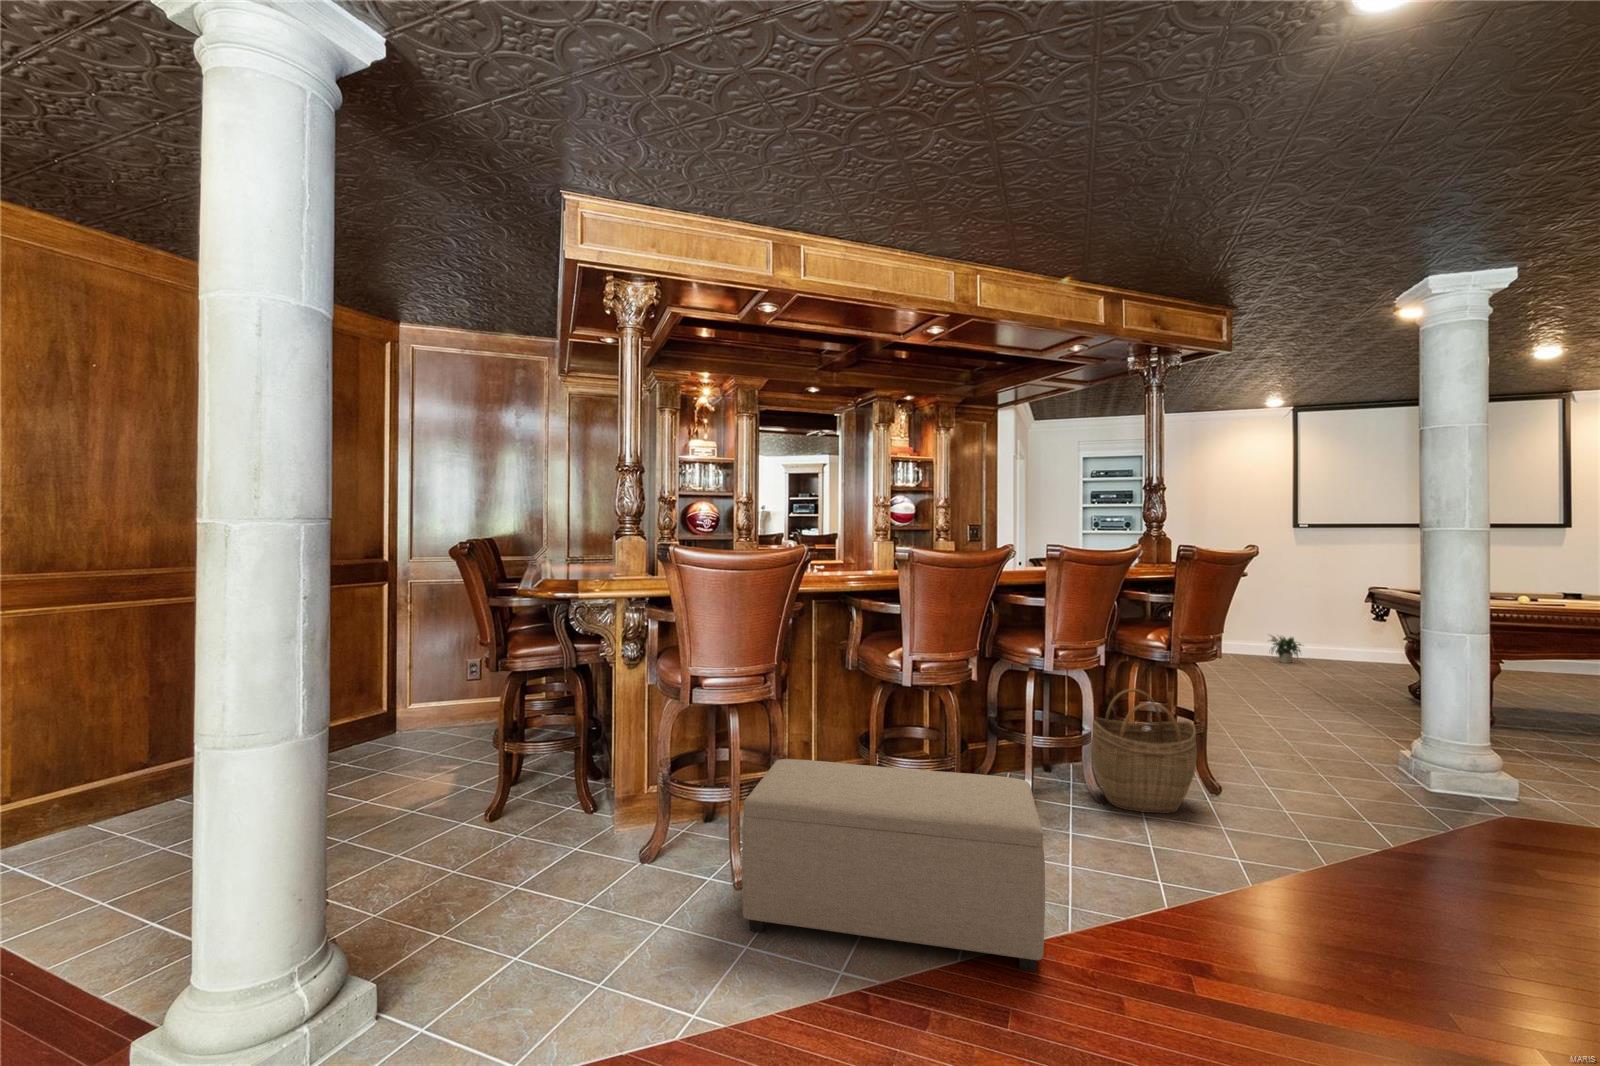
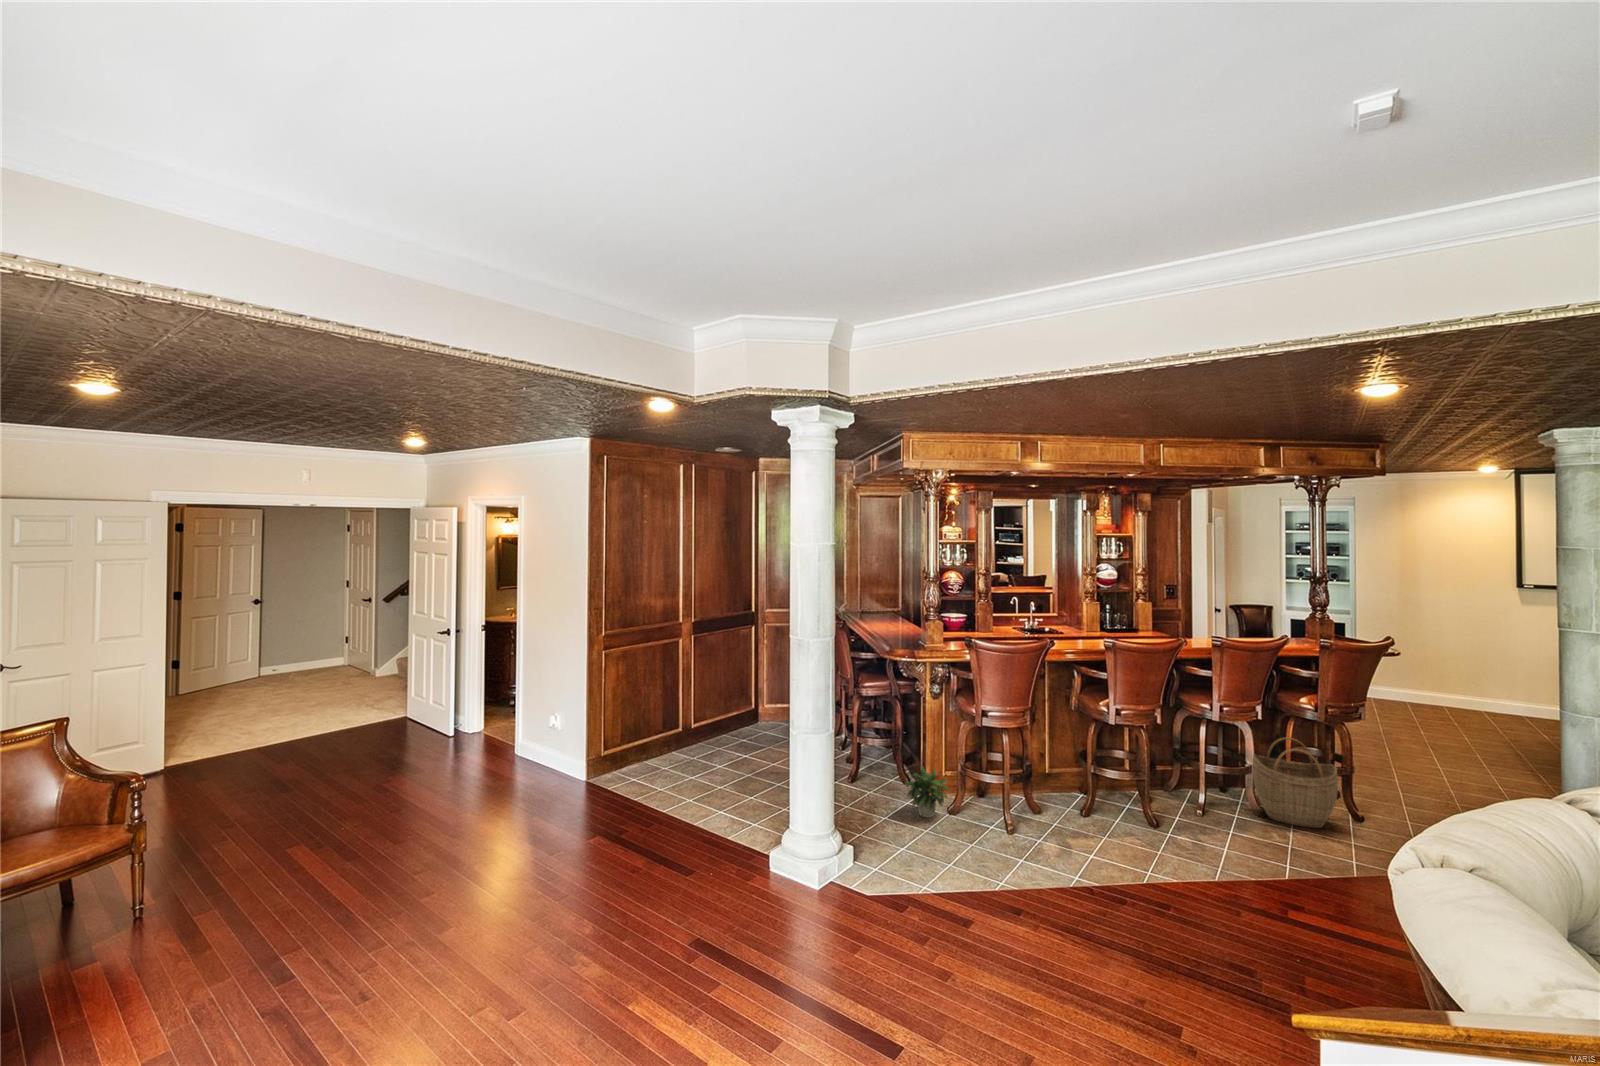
potted plant: present [1271,636,1301,663] -> present [905,766,950,818]
ottoman: present [742,759,1045,971] -> none [1017,762,1197,893]

